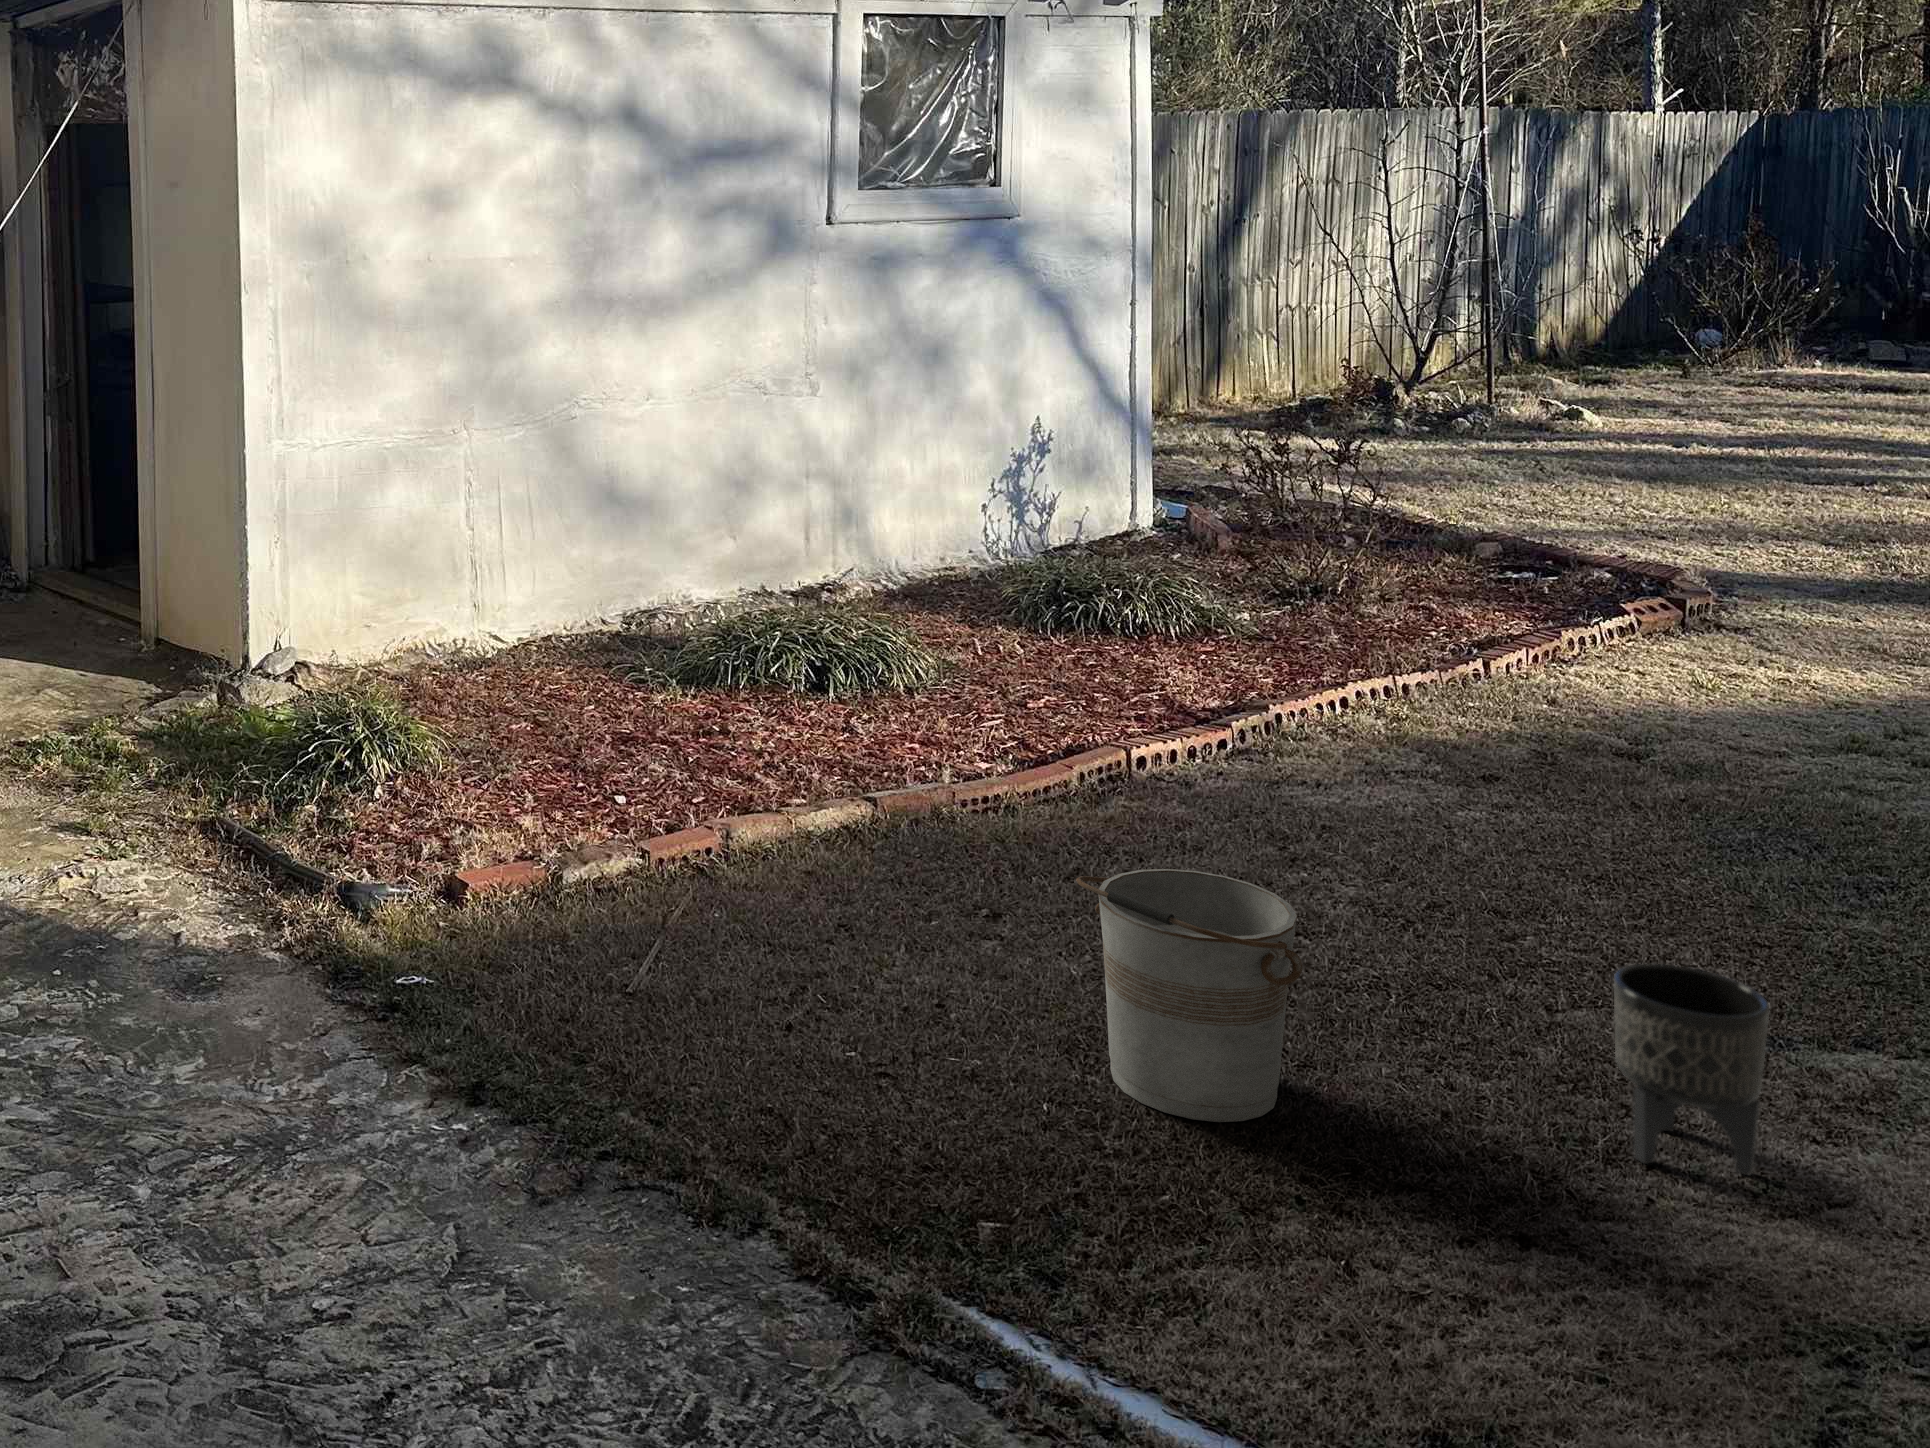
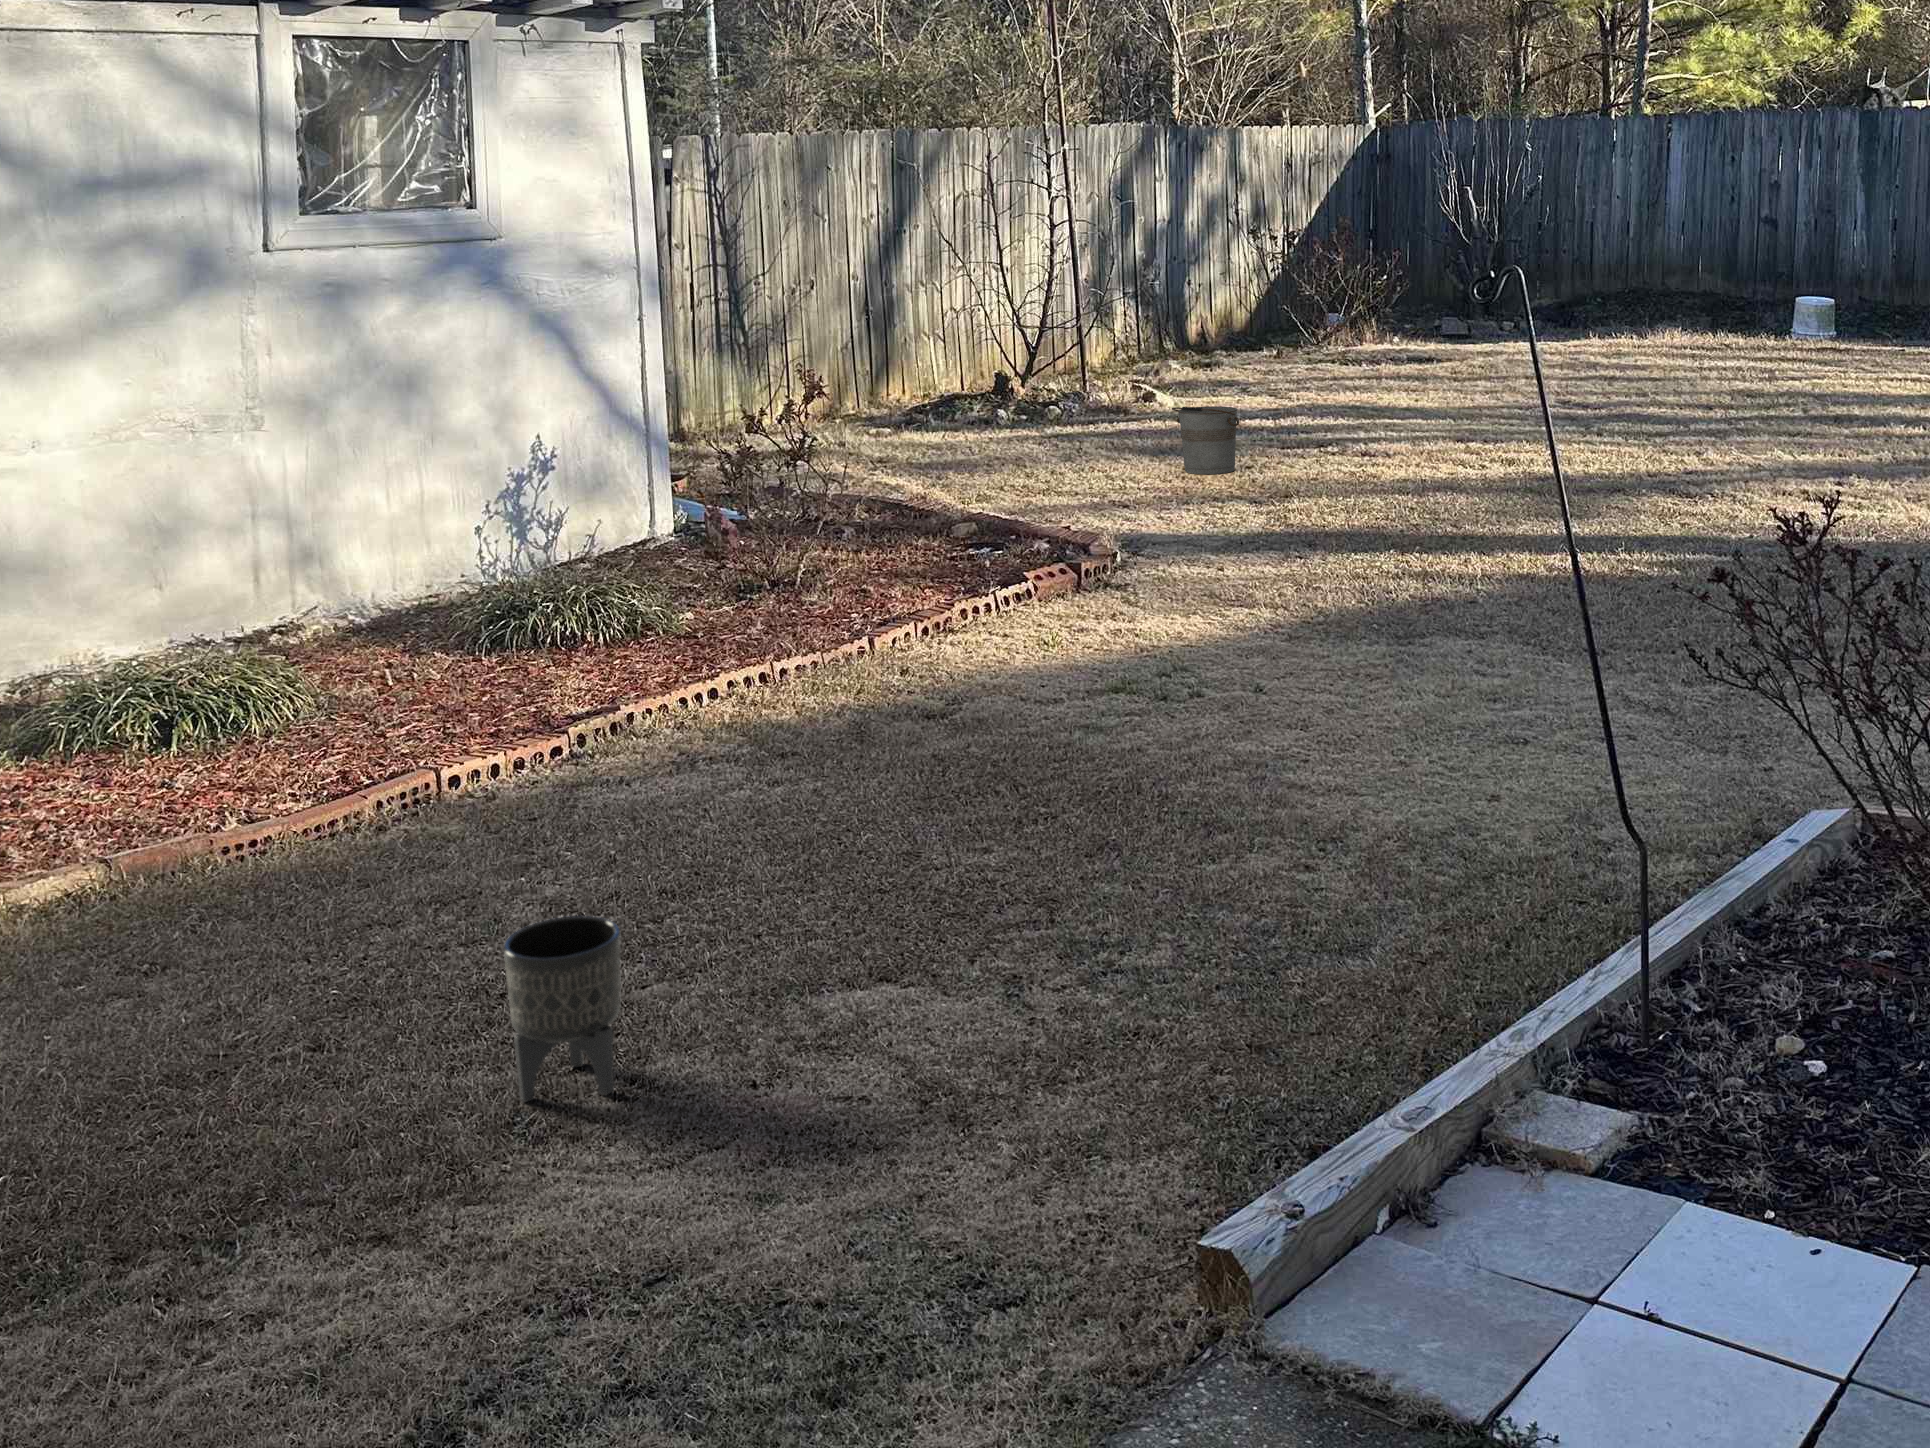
bucket: present [1076,869,1302,1122] -> present [1172,406,1240,474]

